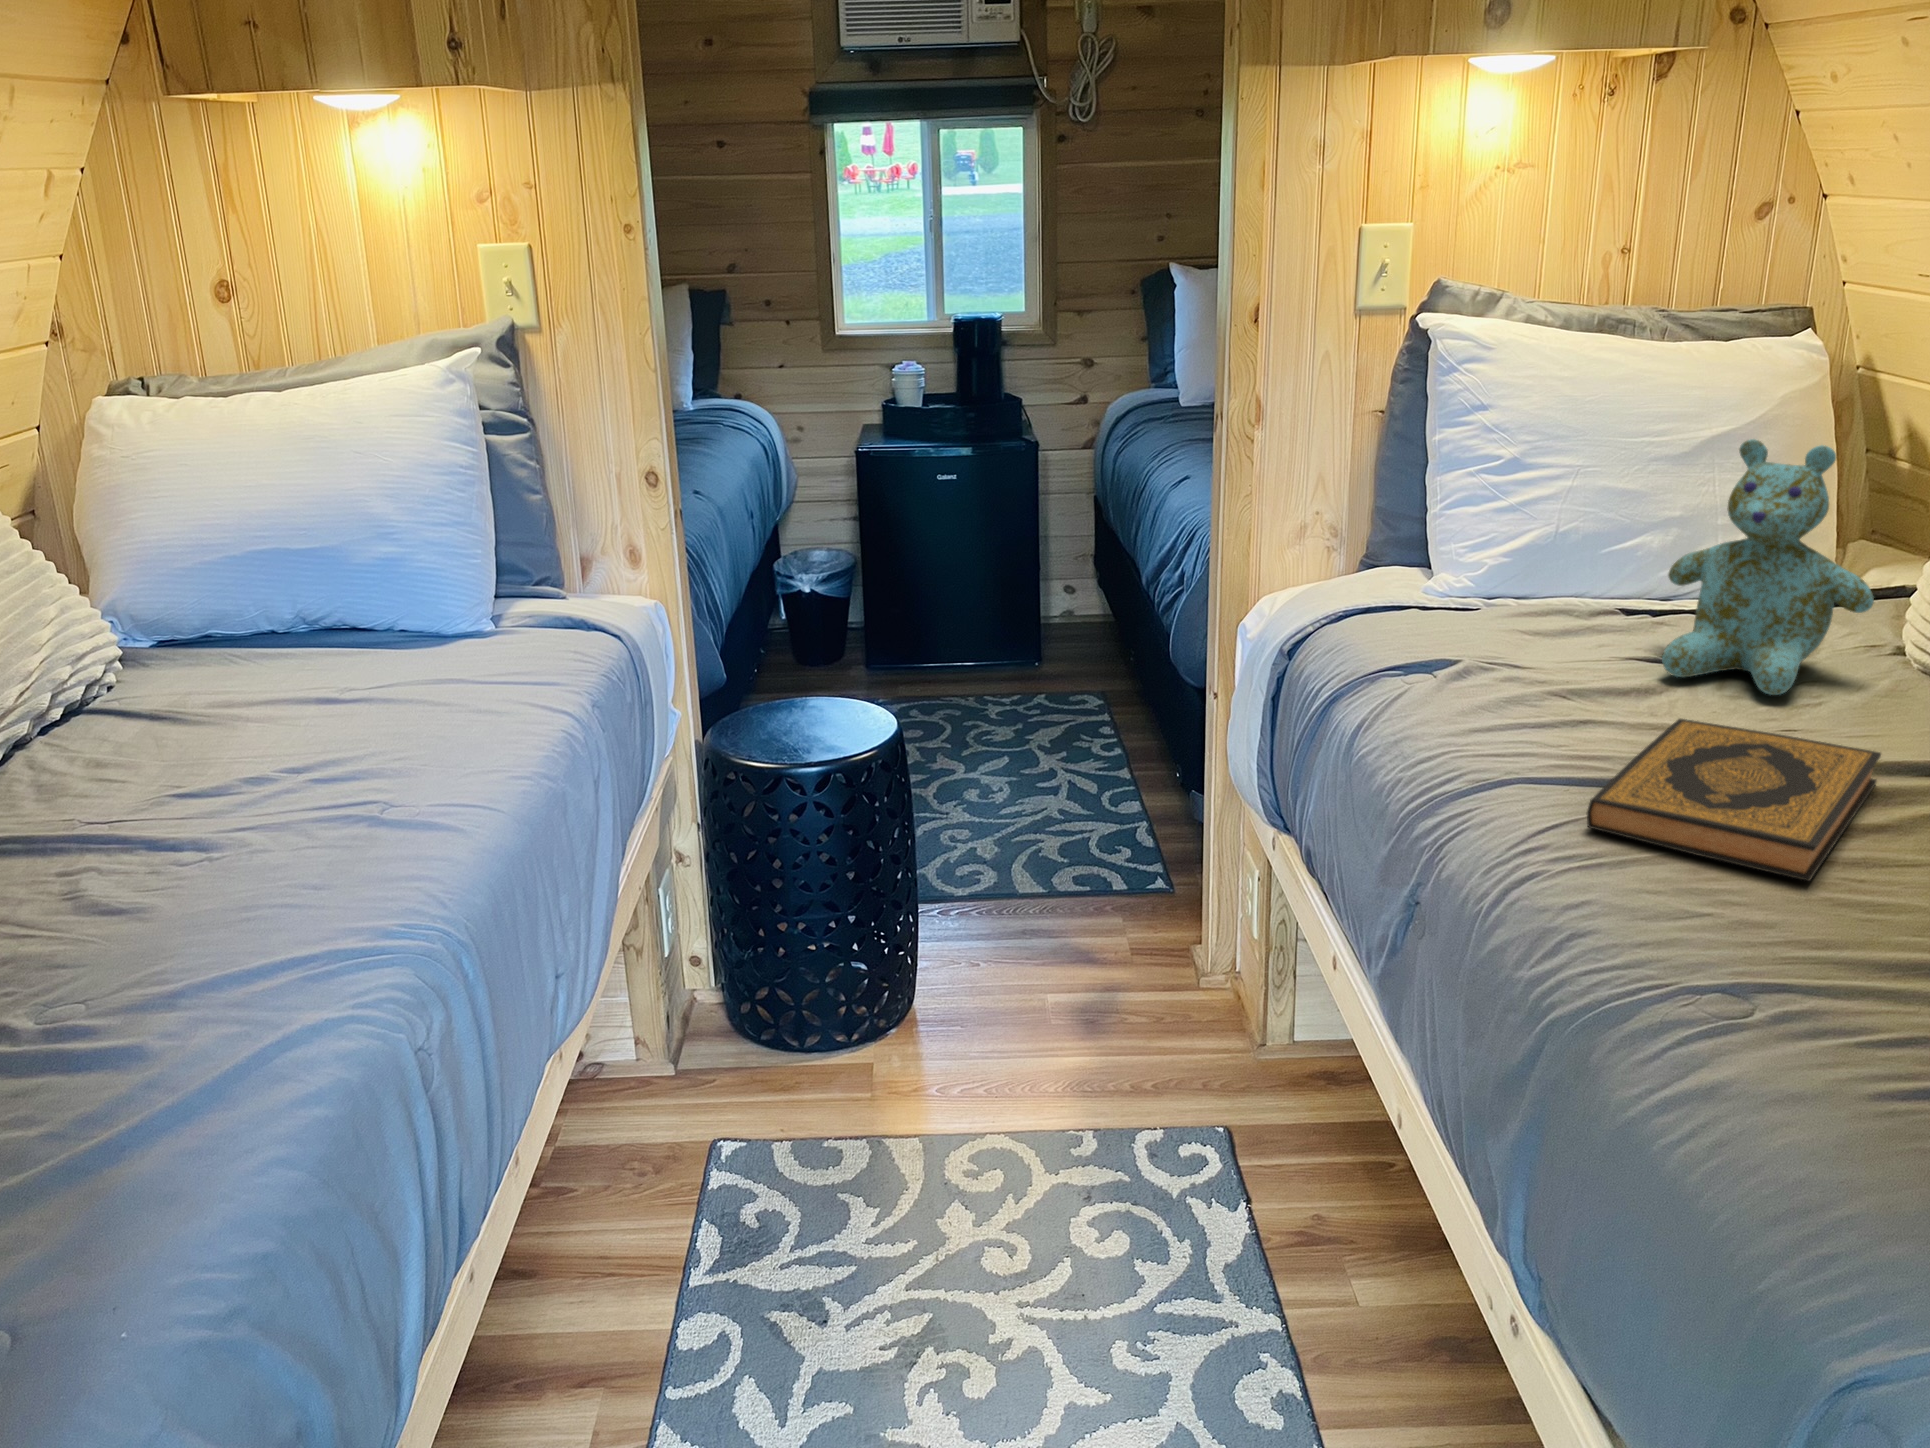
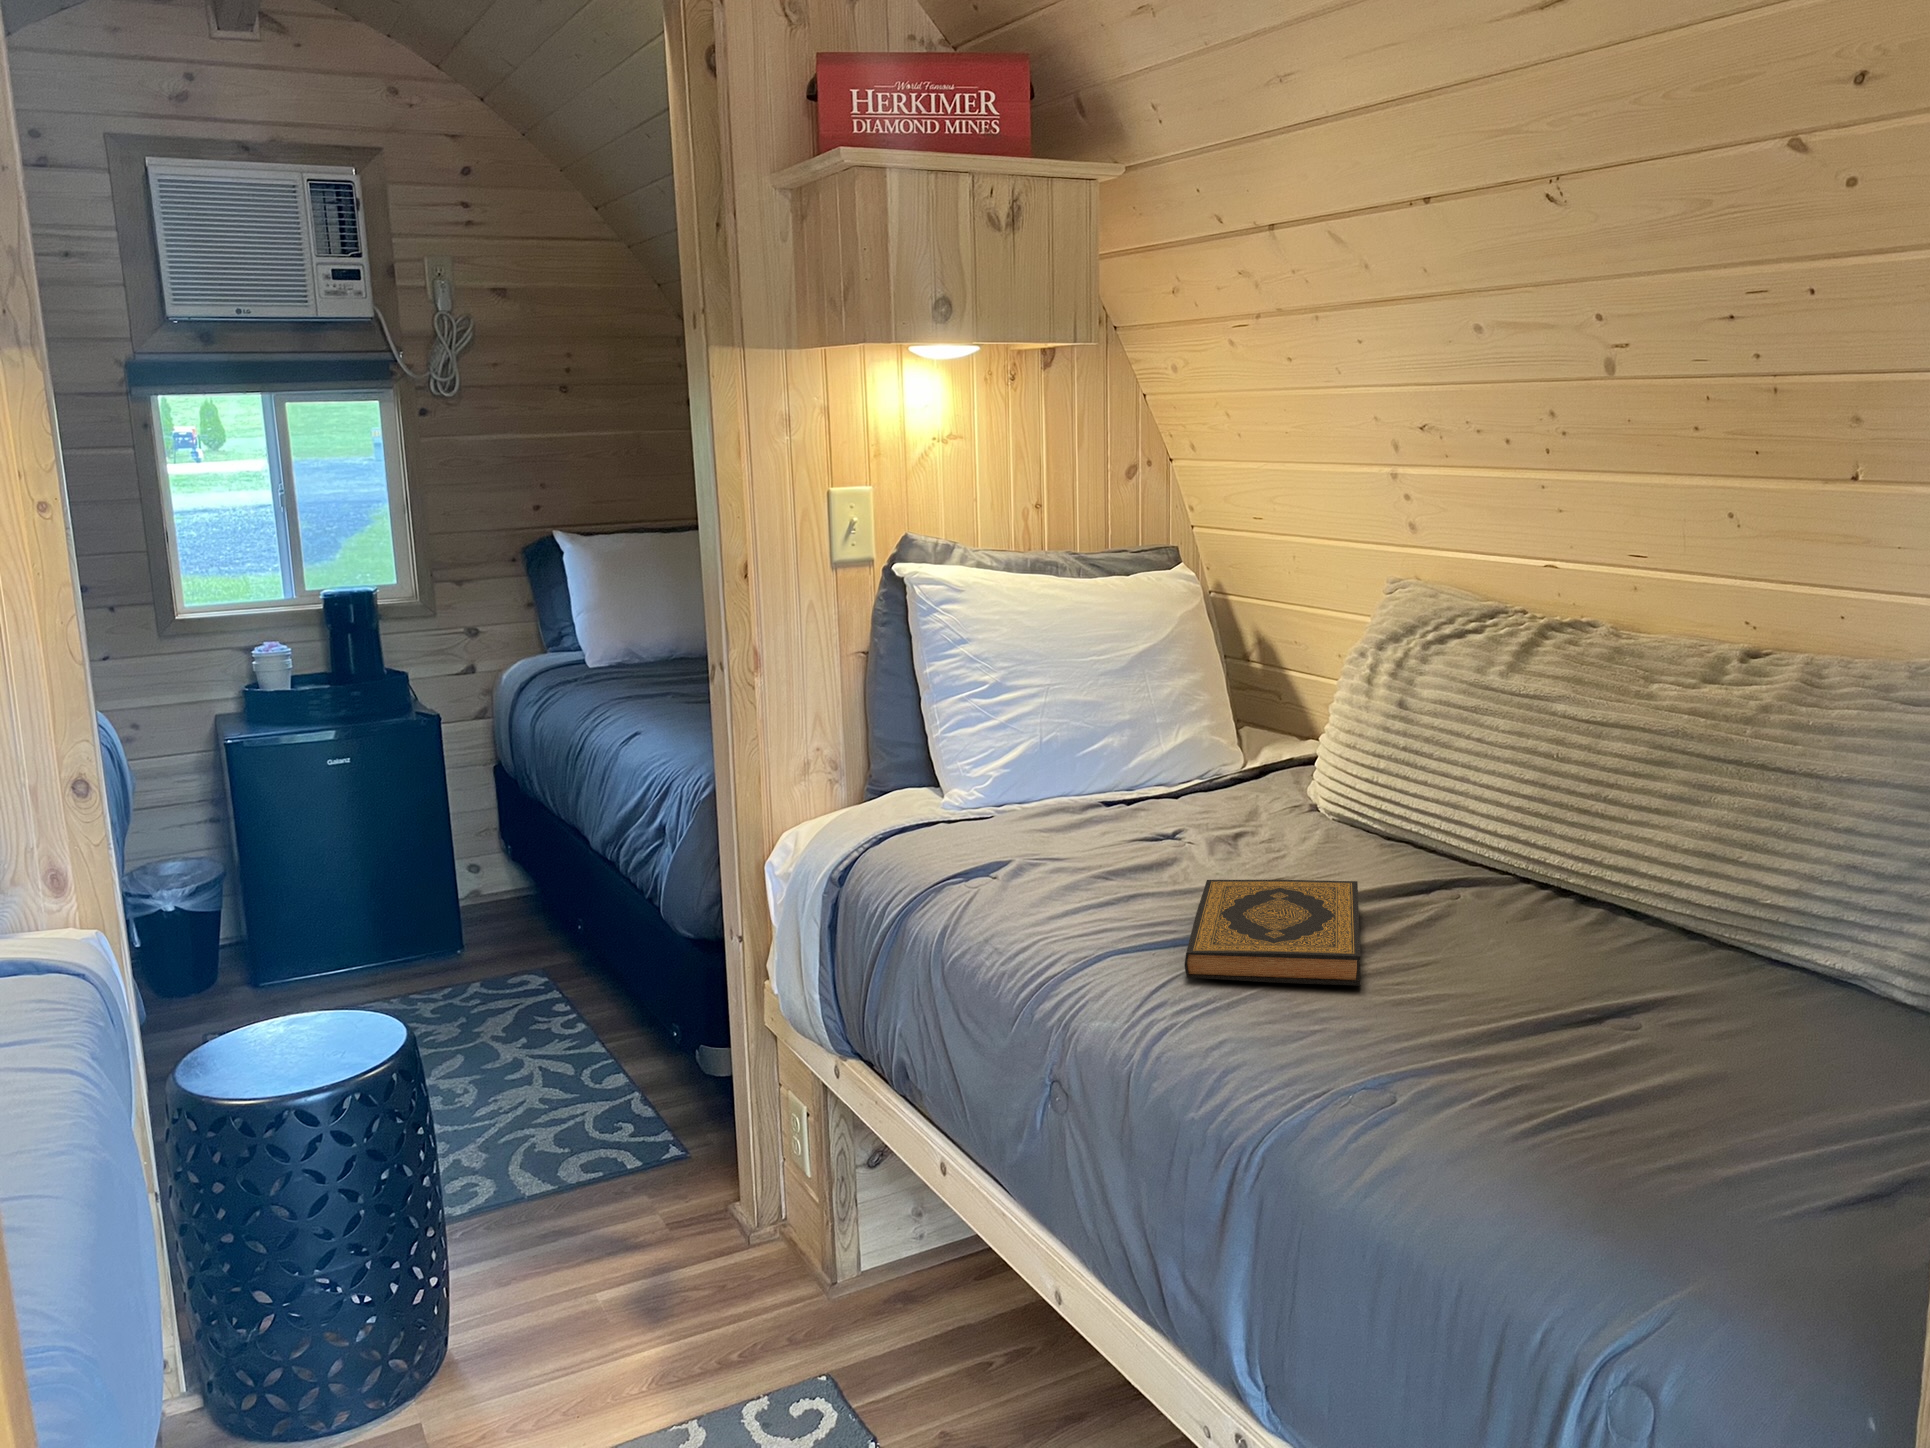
stuffed bear: present [1662,439,1874,695] -> none [1149,650,1304,853]

